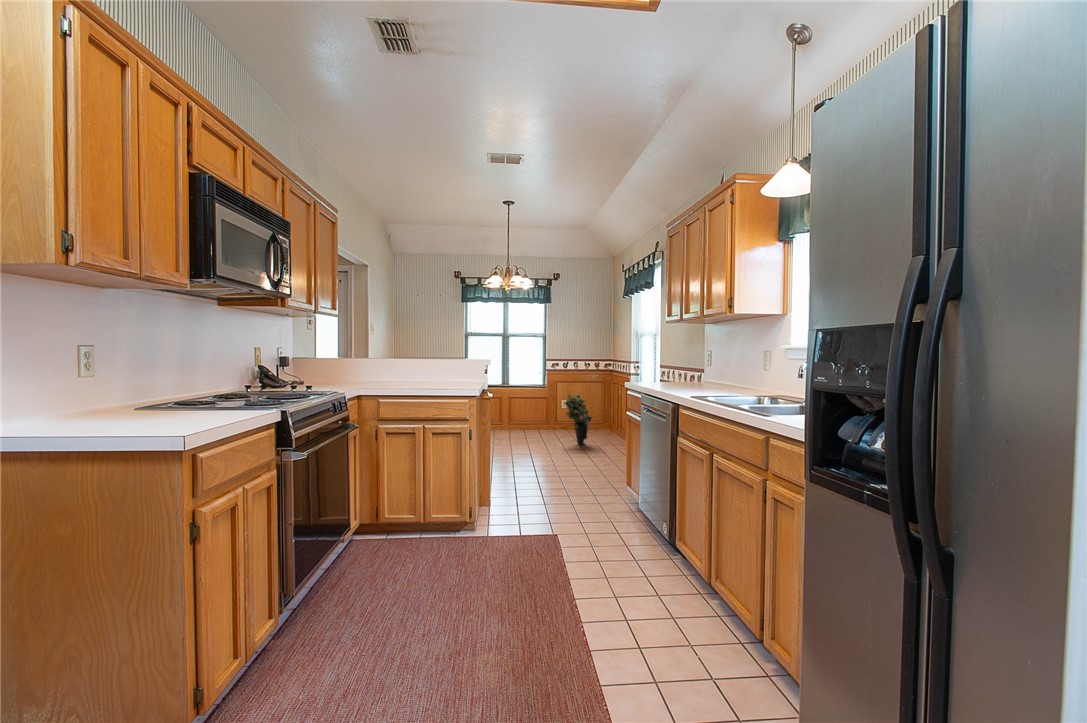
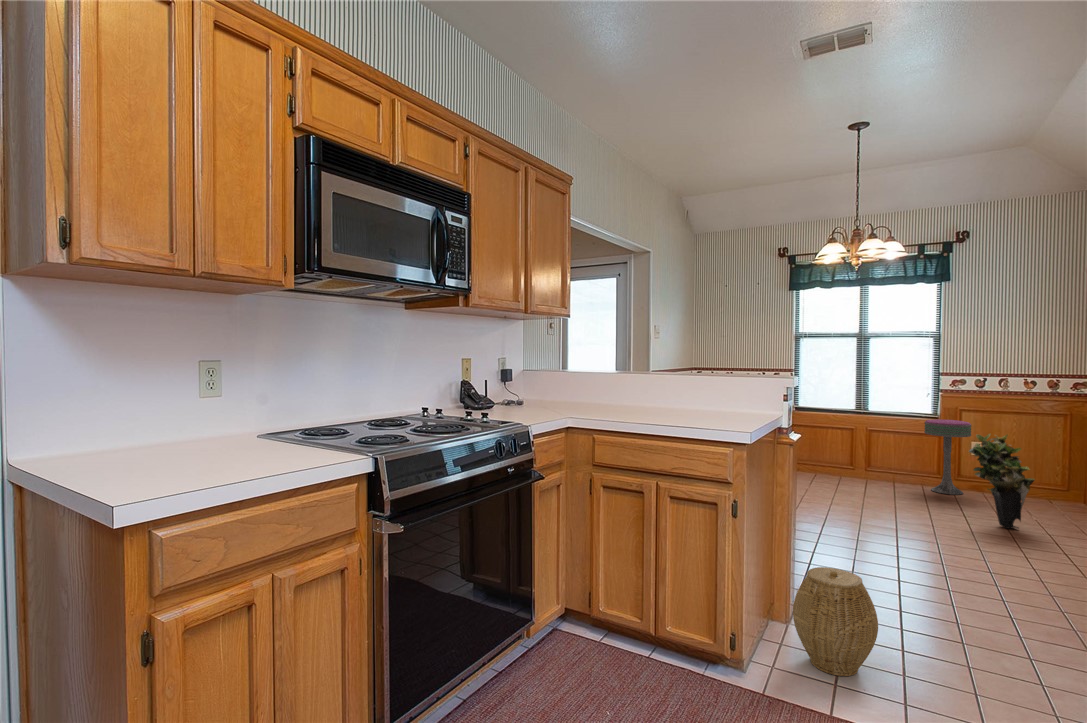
bar stool: none [539,387,562,431] -> present [924,419,971,495]
woven basket: none [498,466,540,522] -> present [793,567,878,676]

